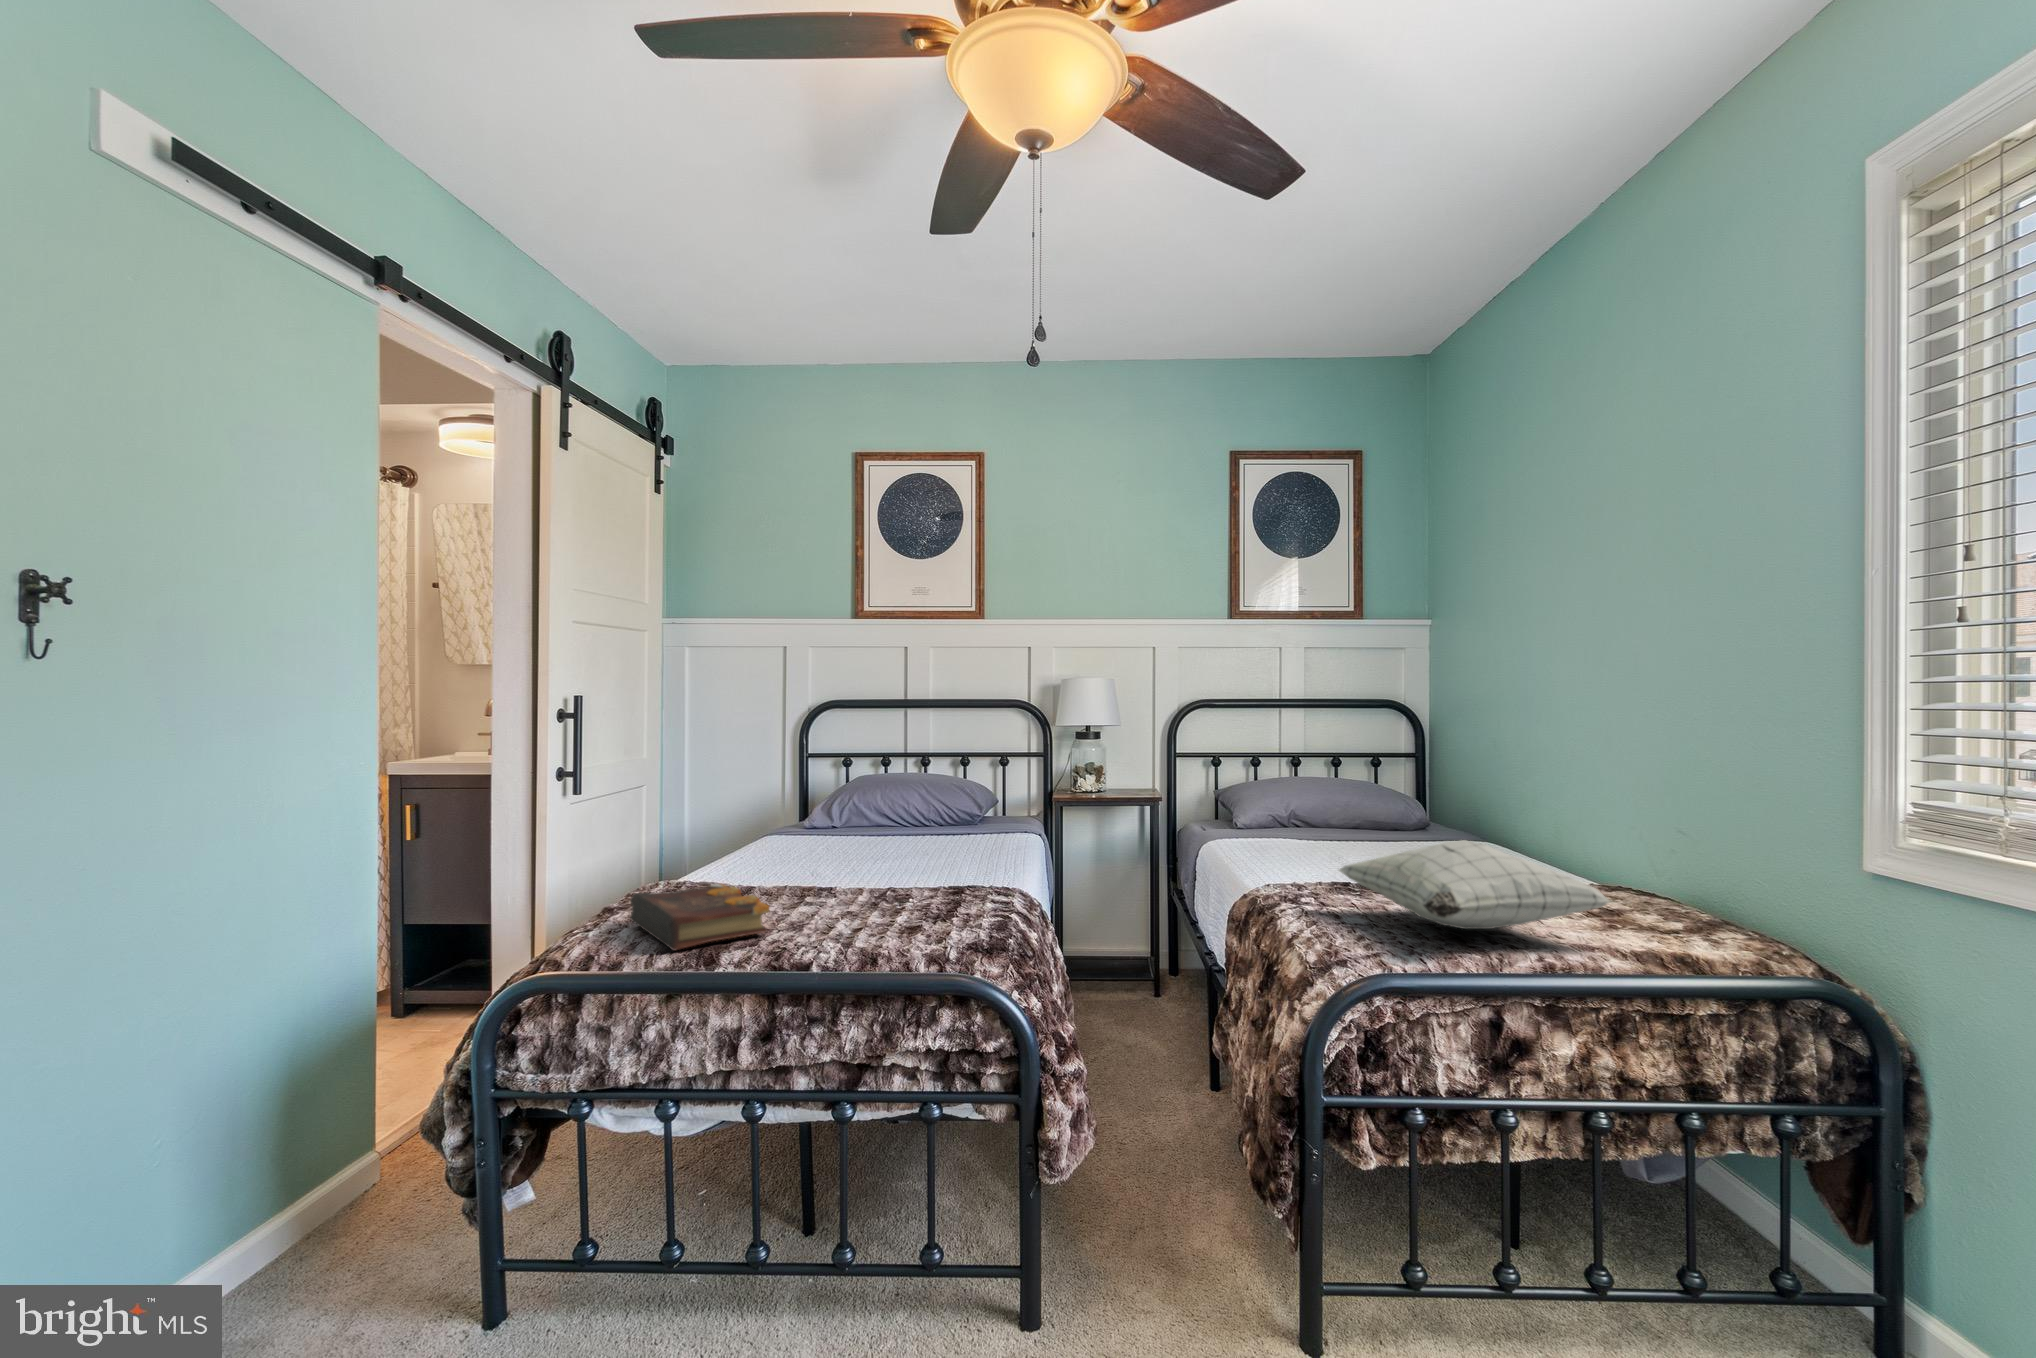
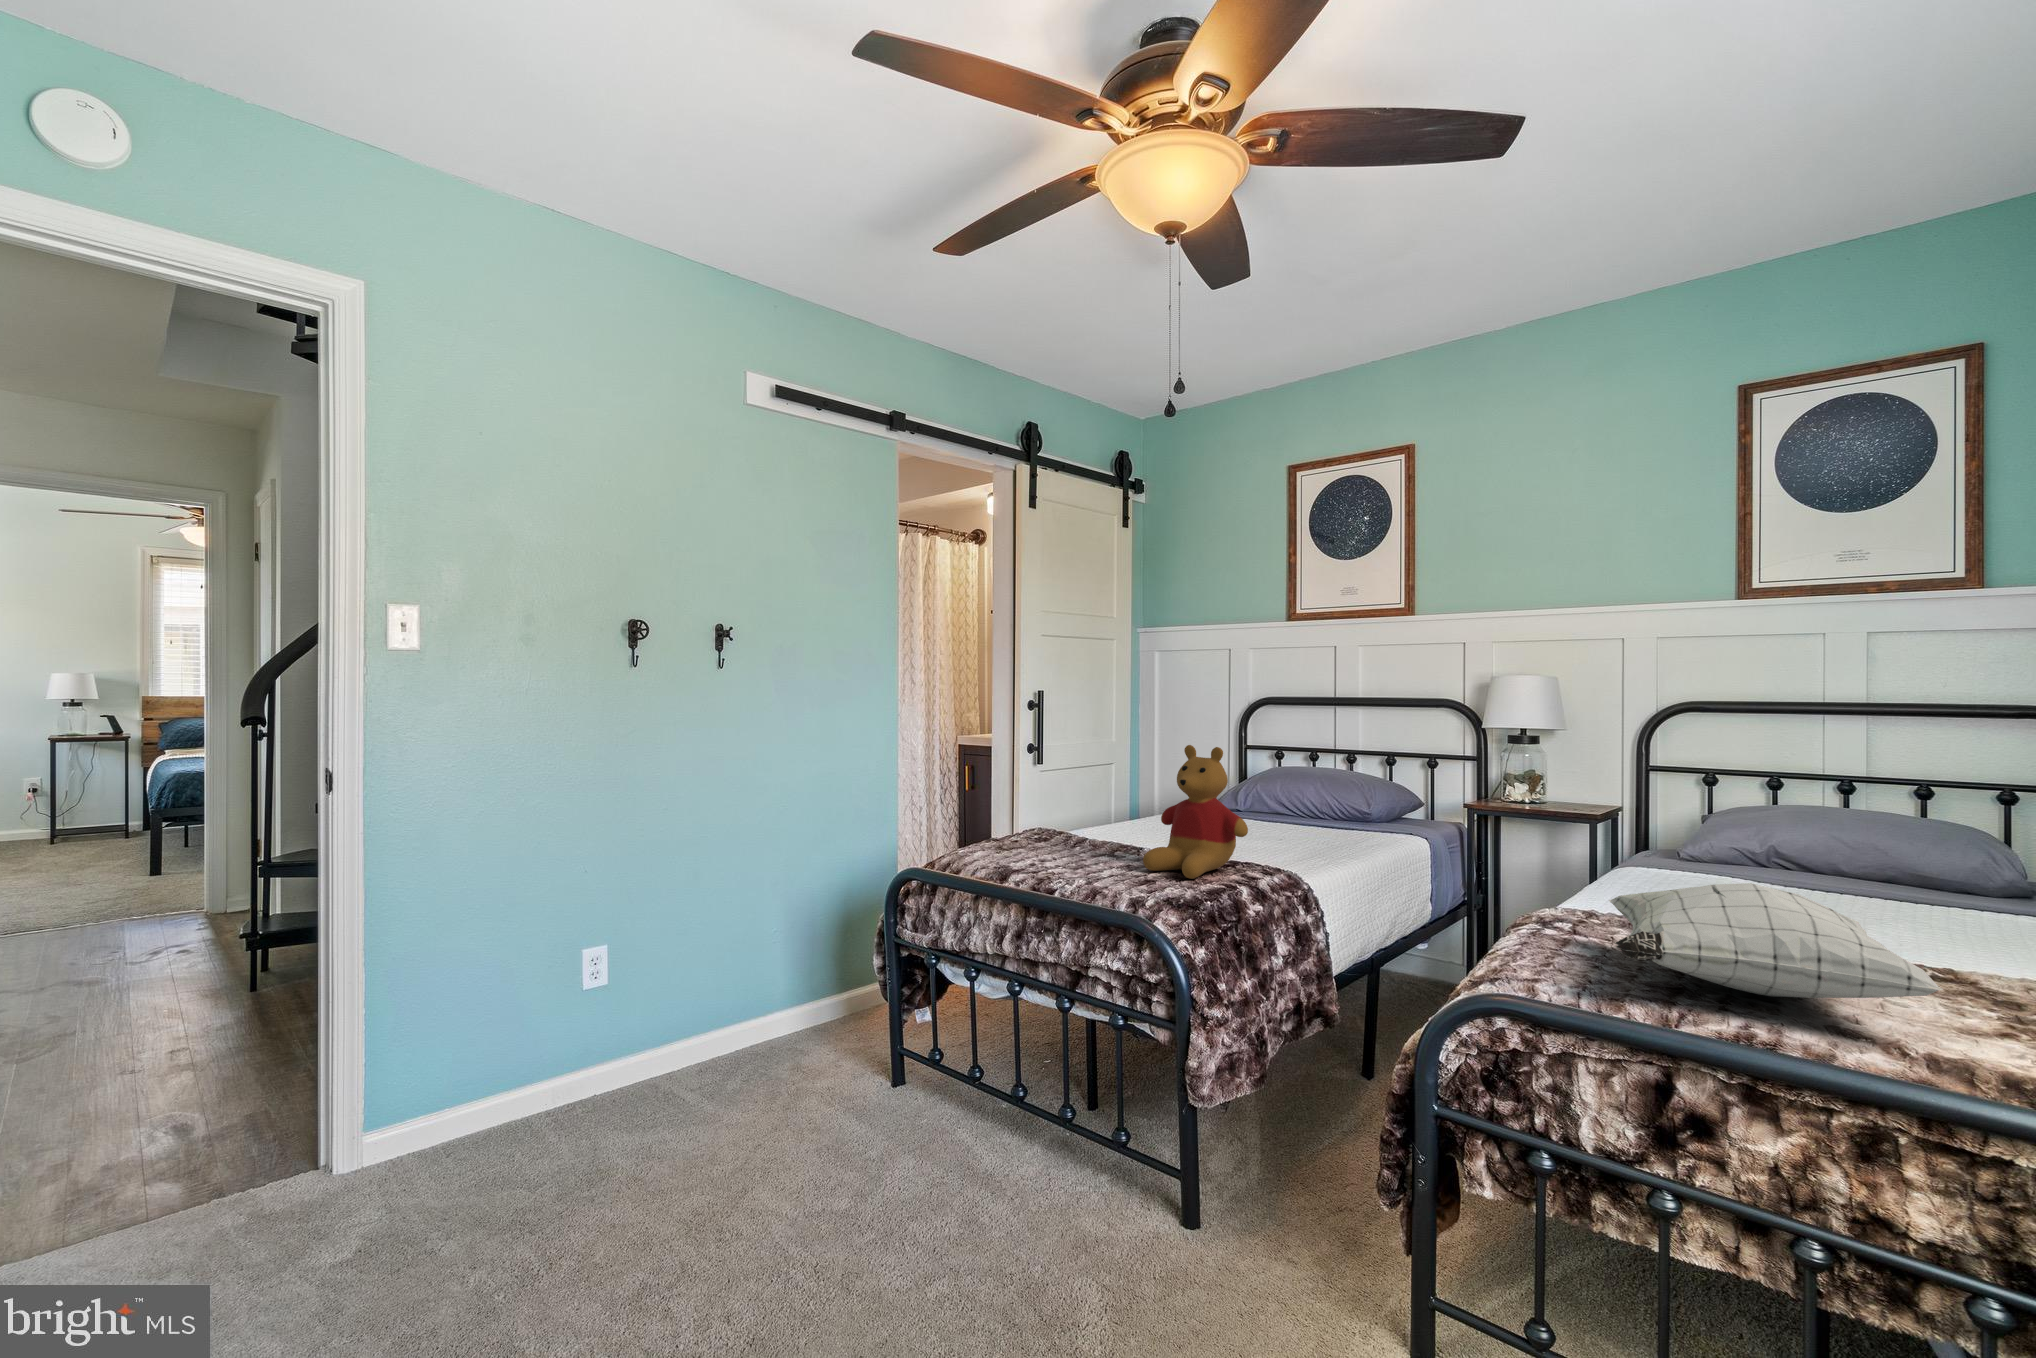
stuffed bear: none [857,757,974,916] -> present [1143,745,1248,879]
book: present [630,884,770,951] -> none [989,830,1064,870]

